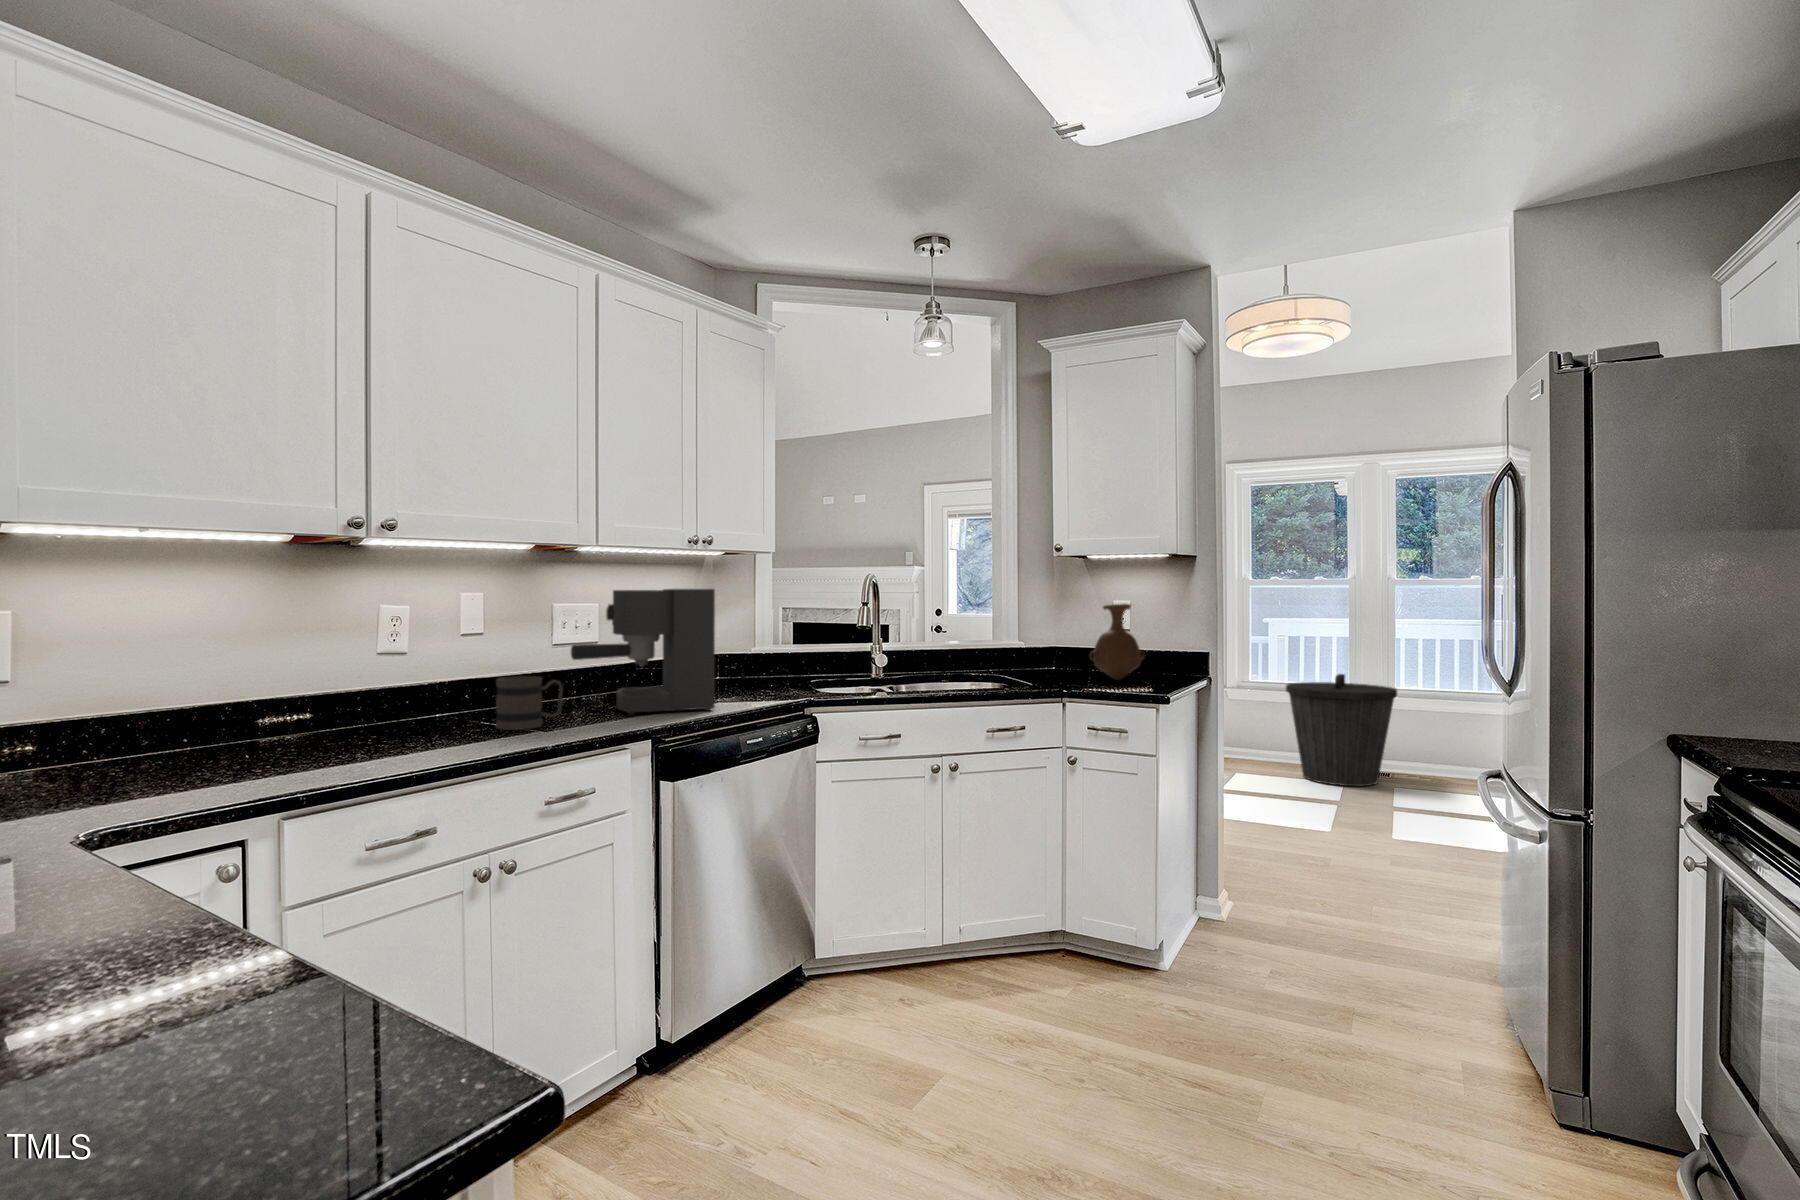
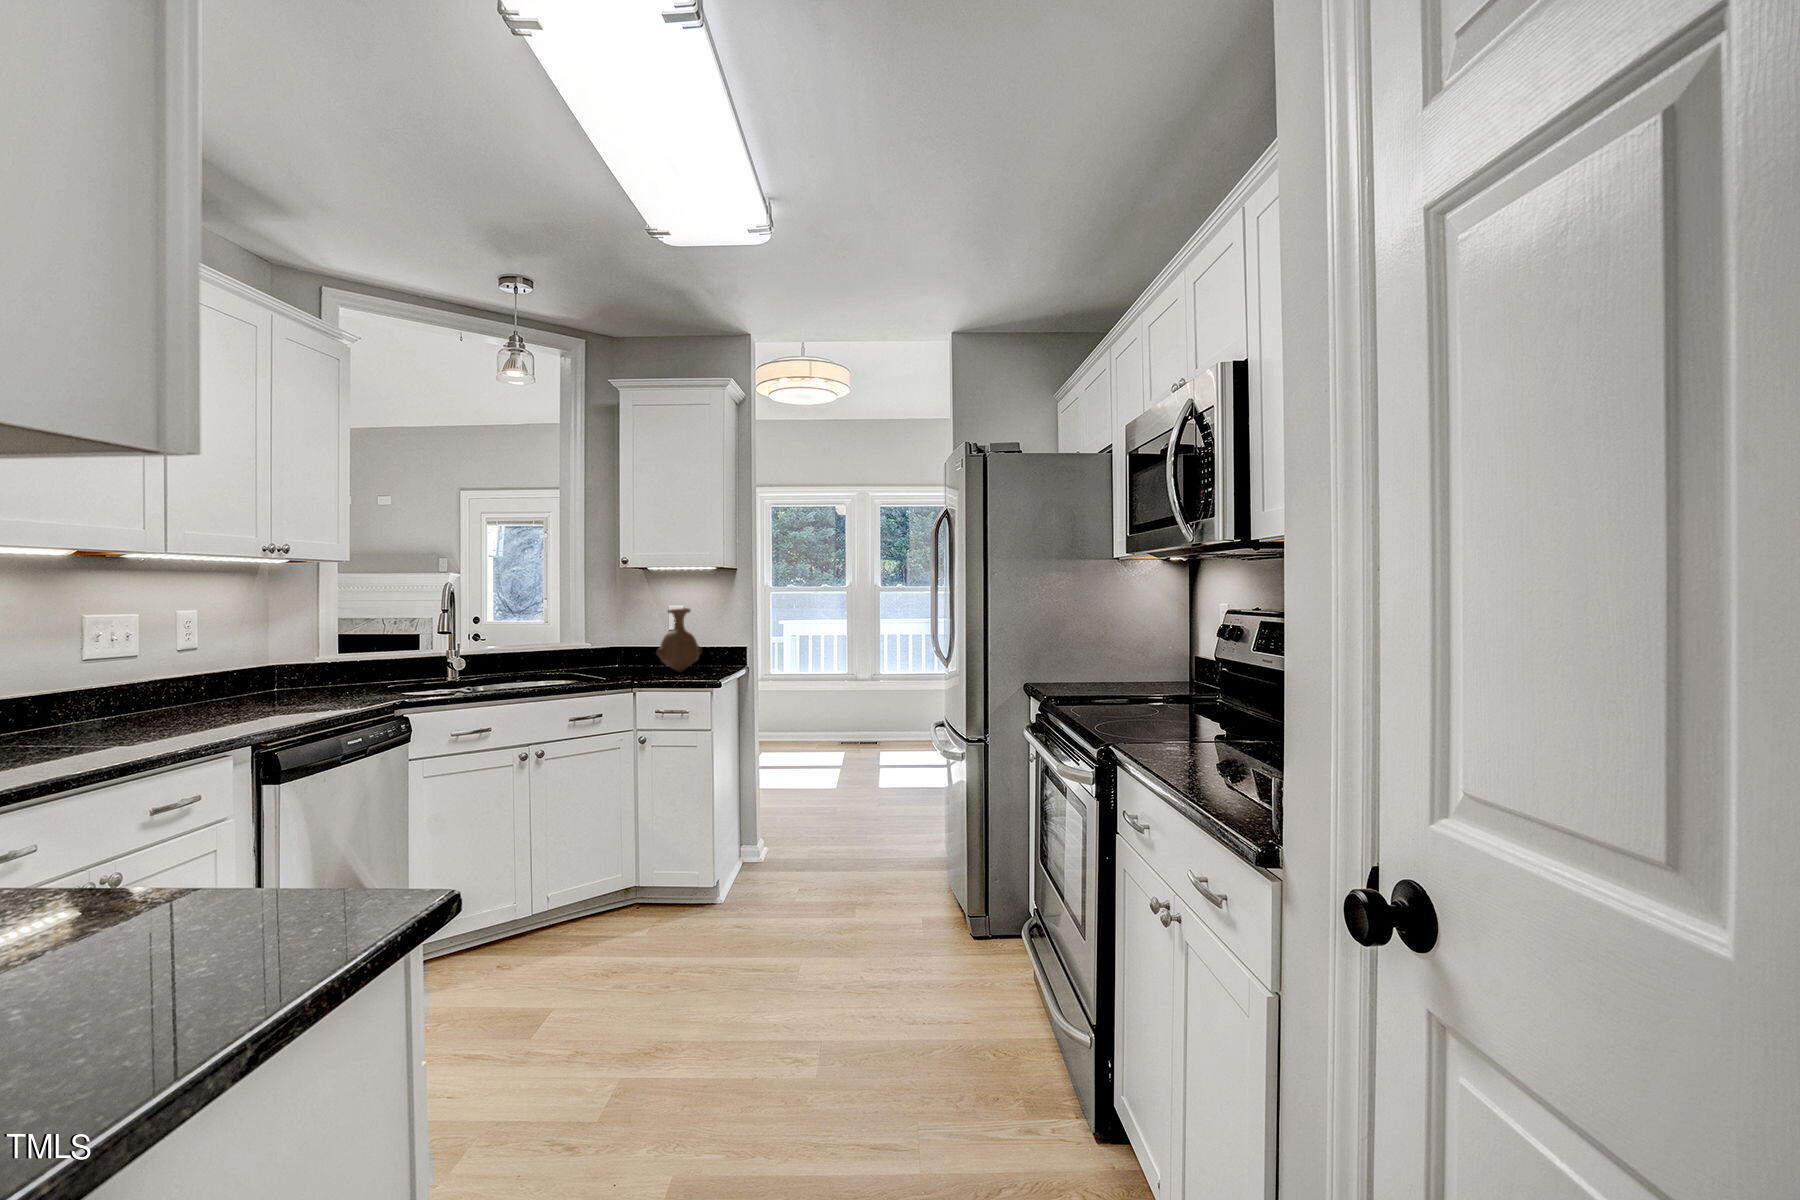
coffee maker: present [571,589,715,715] -> none [124,597,305,726]
trash can: present [1286,674,1397,786] -> none [801,663,881,752]
mug: present [496,676,563,730] -> none [46,690,132,747]

